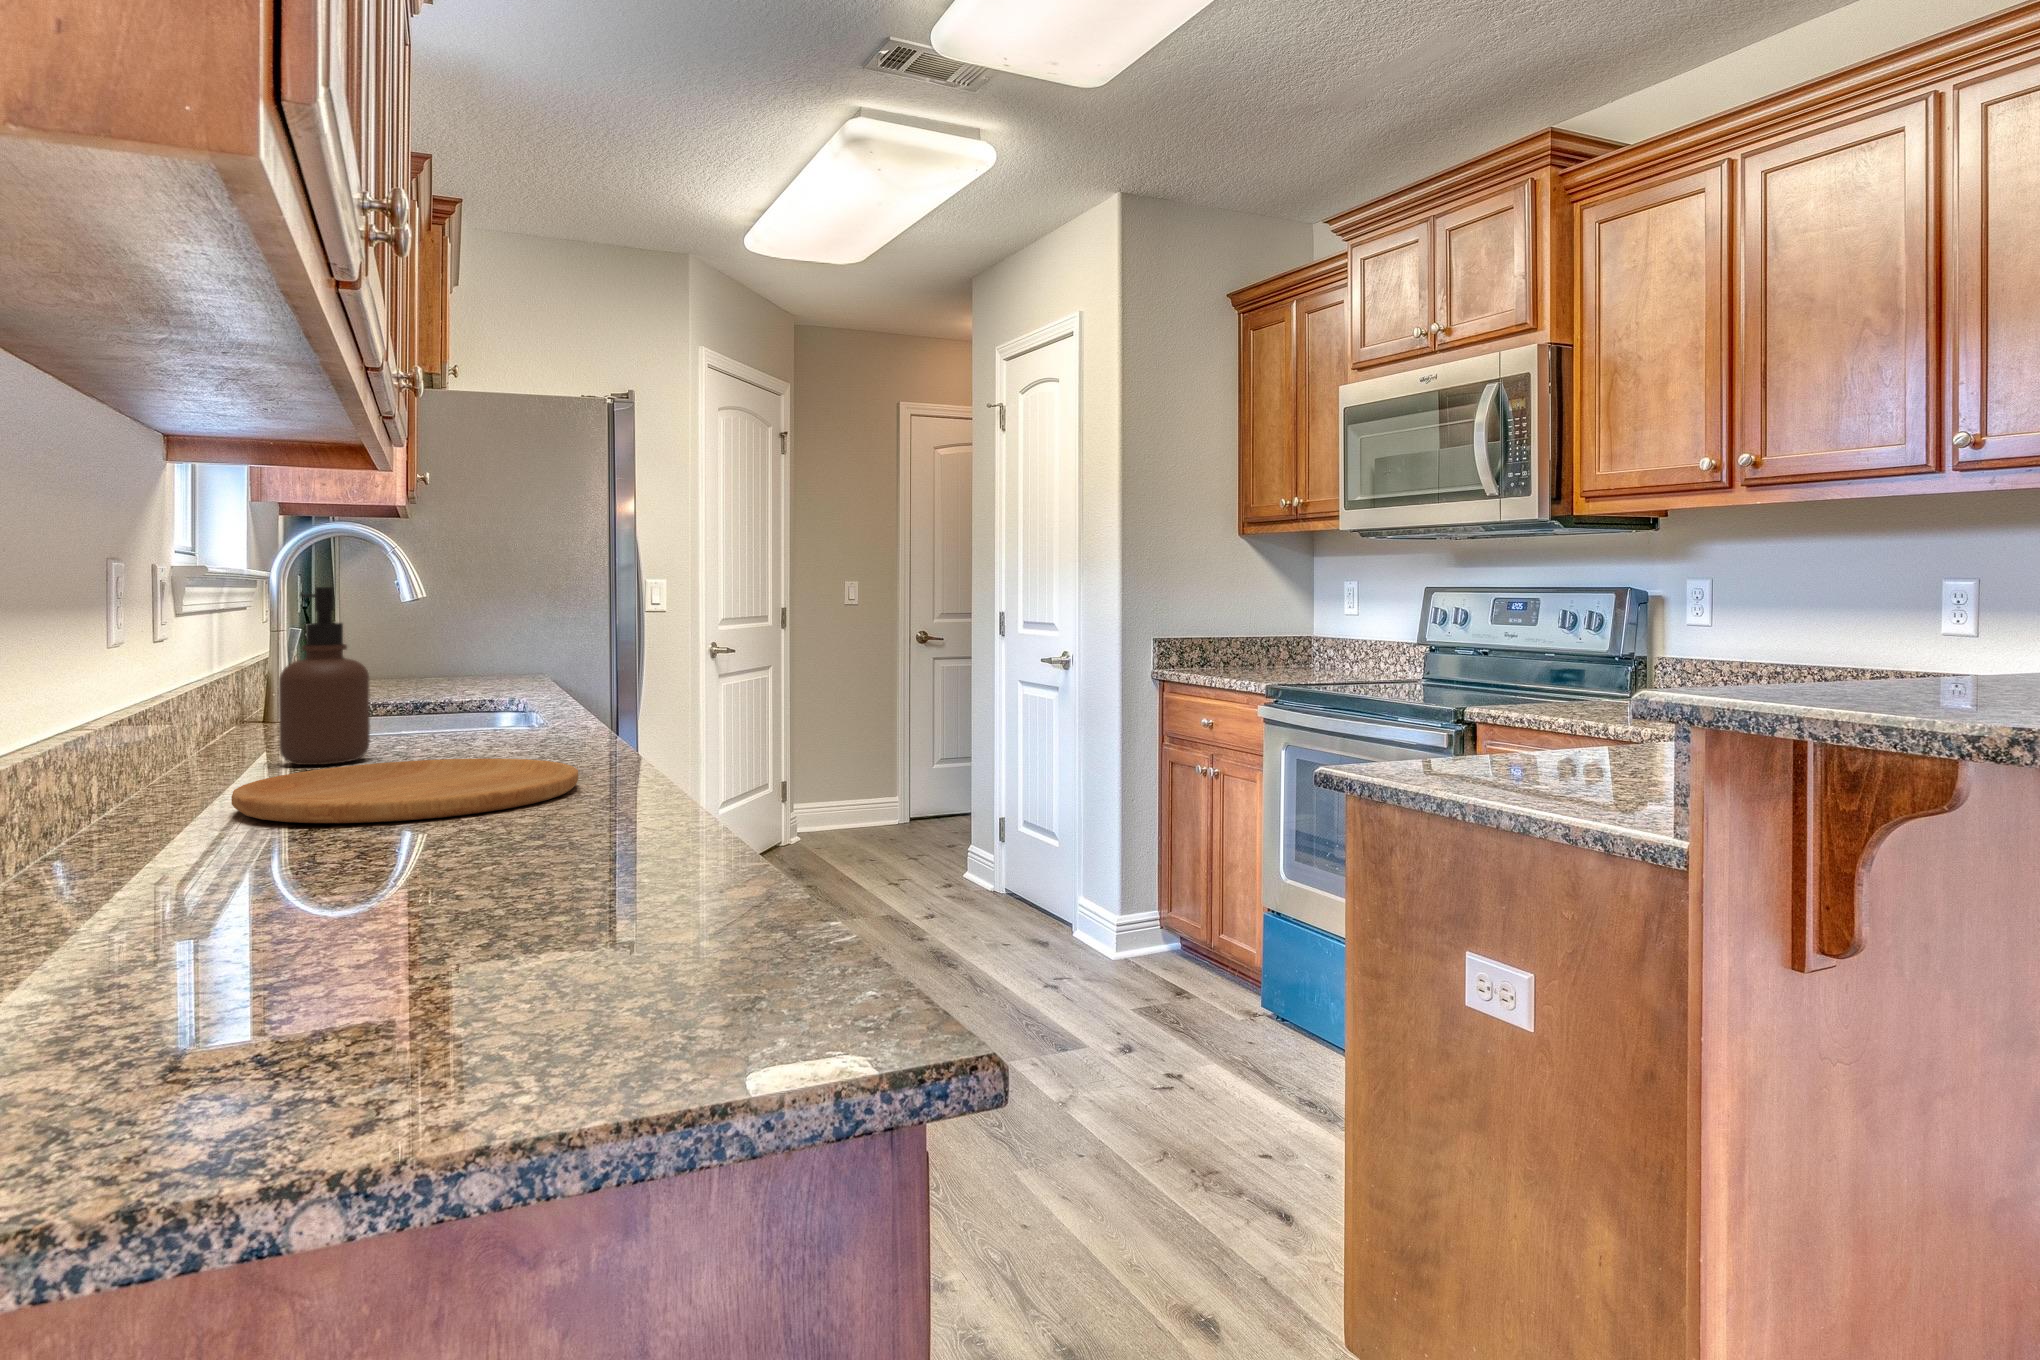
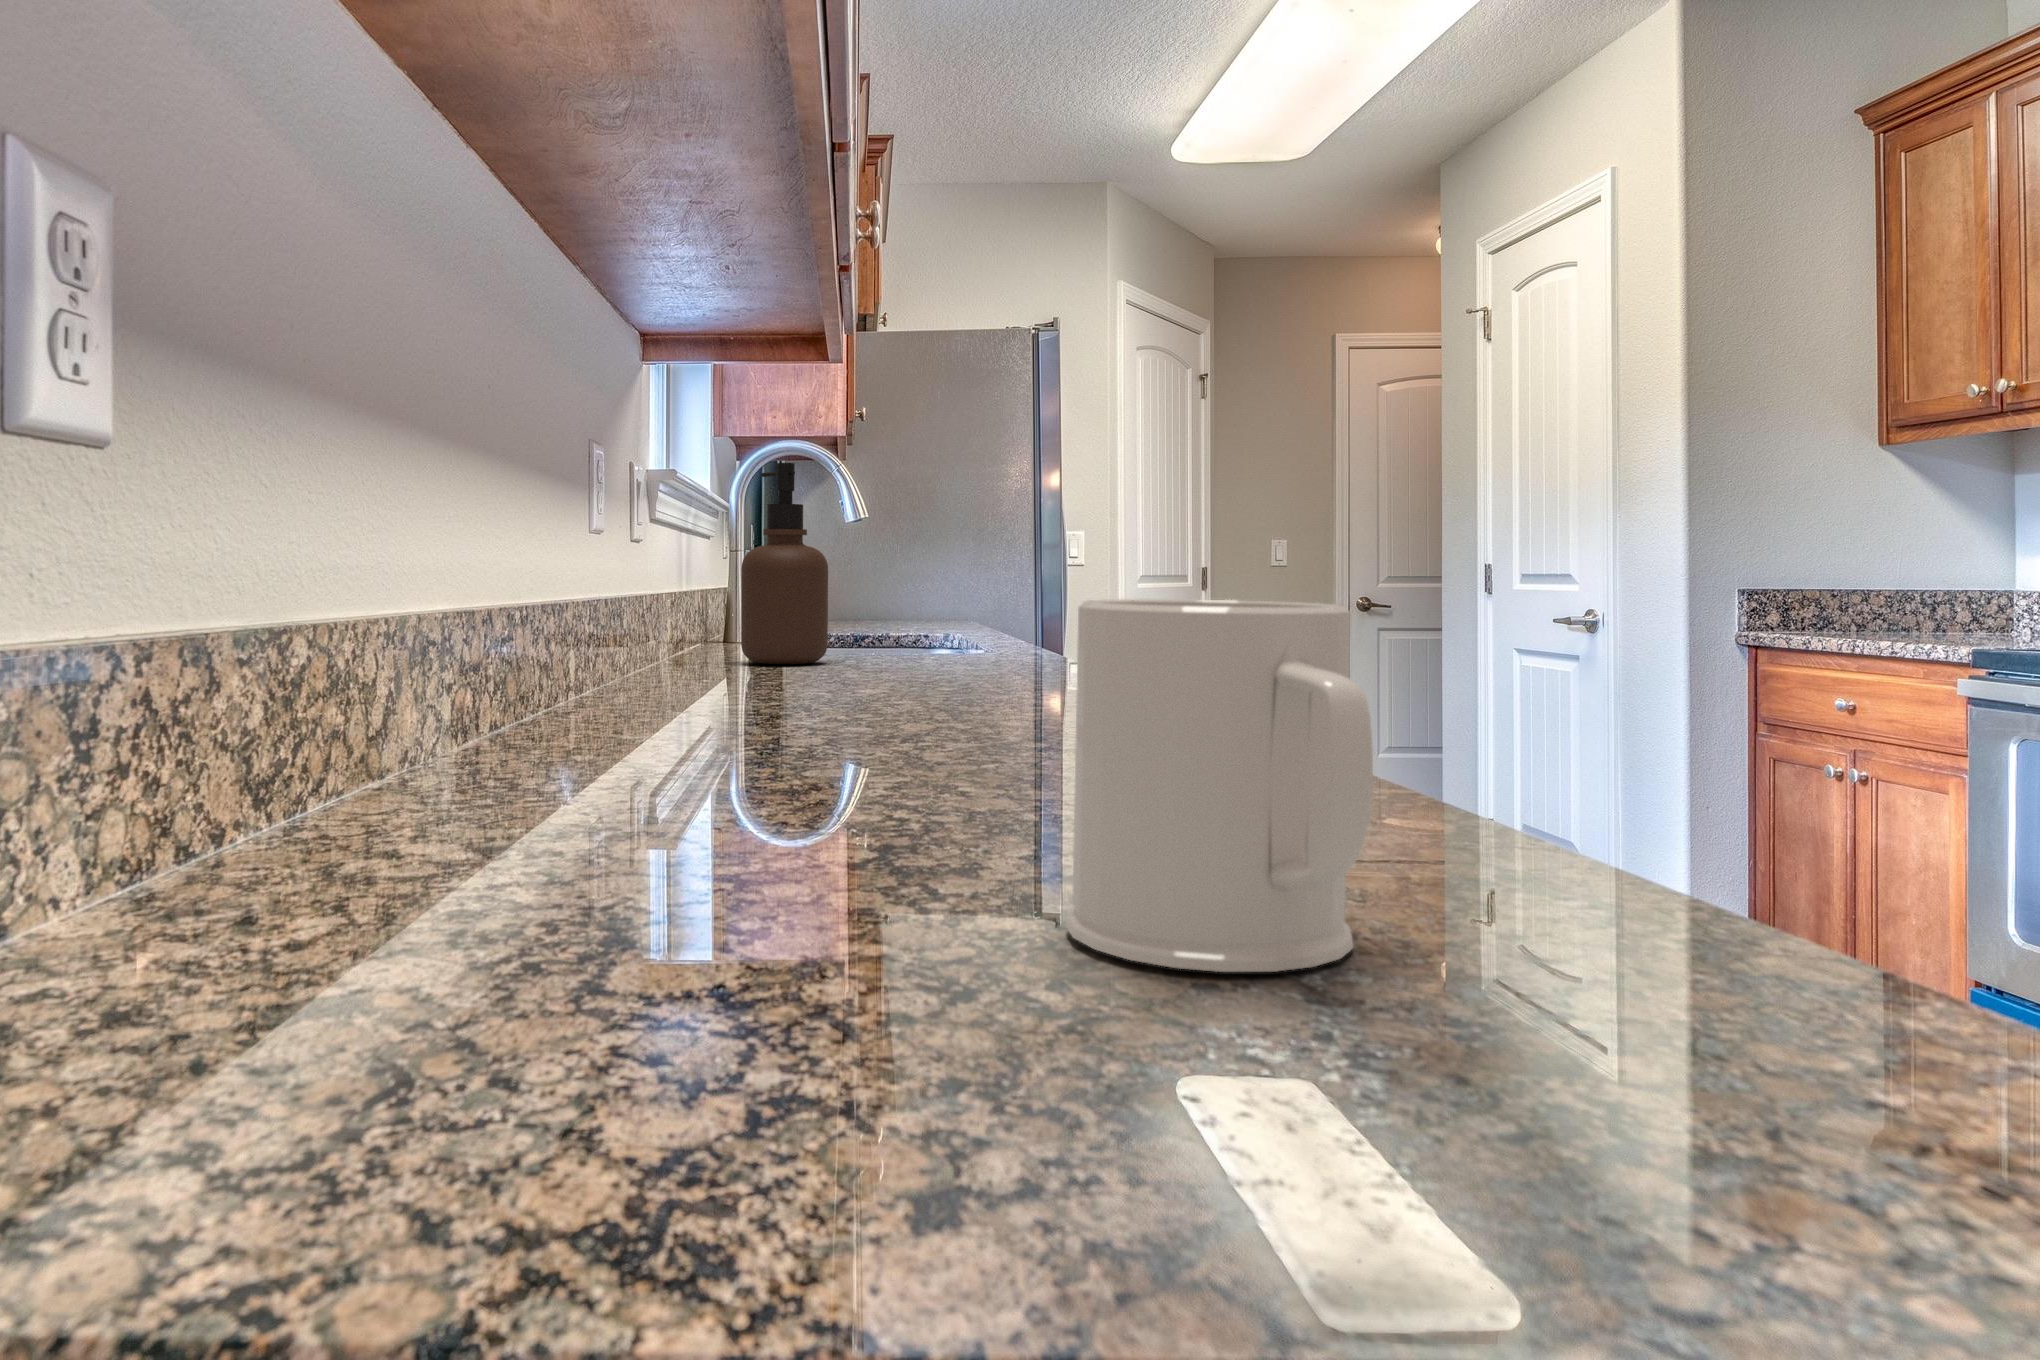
cutting board: present [231,759,578,823] -> none [695,657,1069,711]
mug: none [484,797,648,1005] -> present [1065,599,1373,972]

